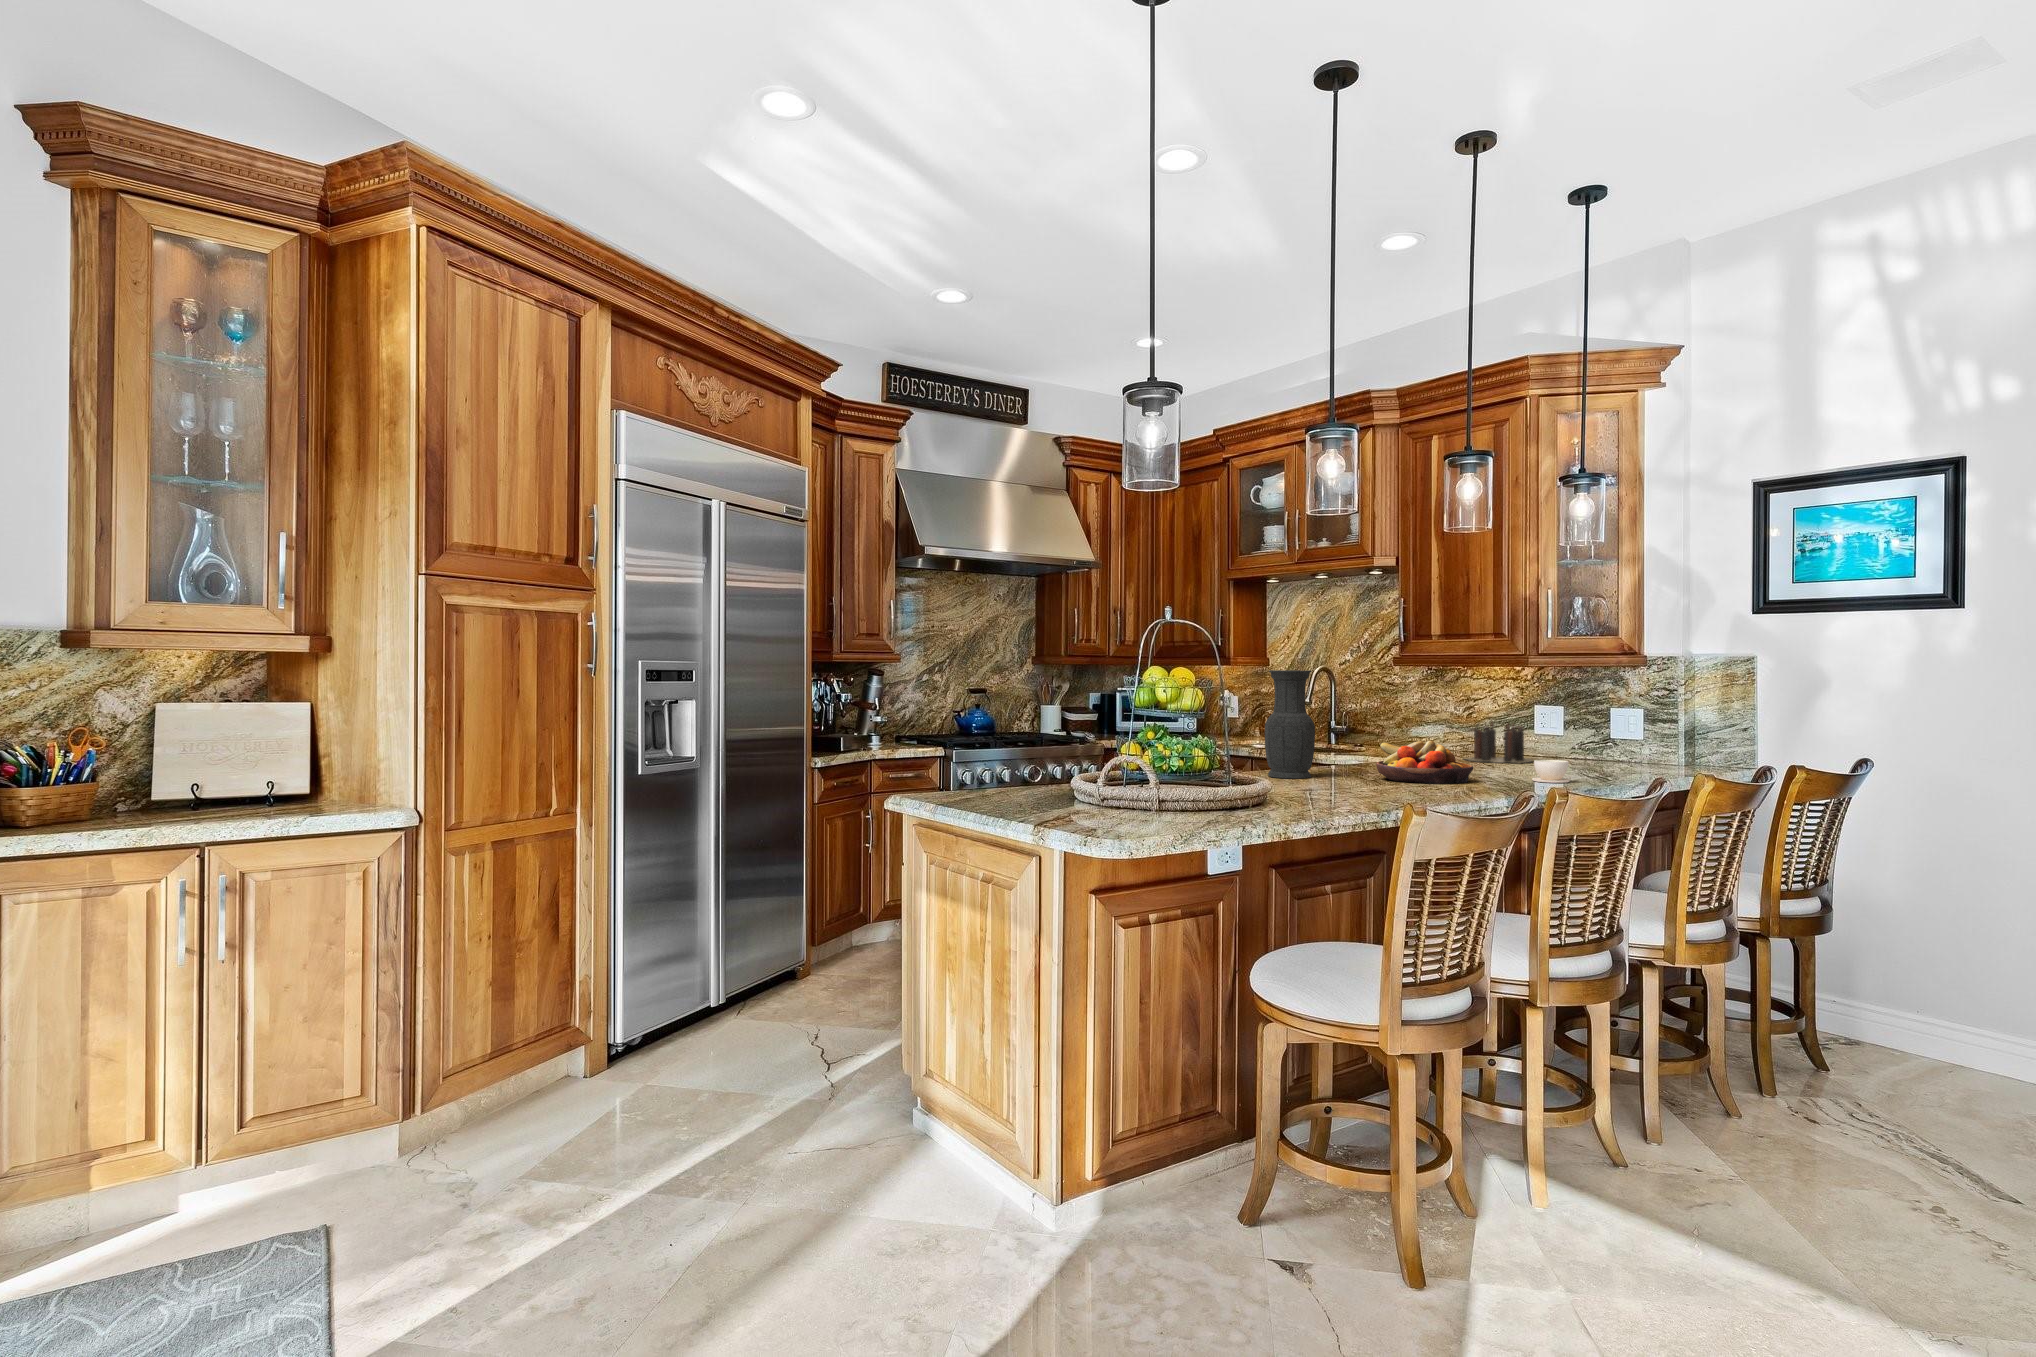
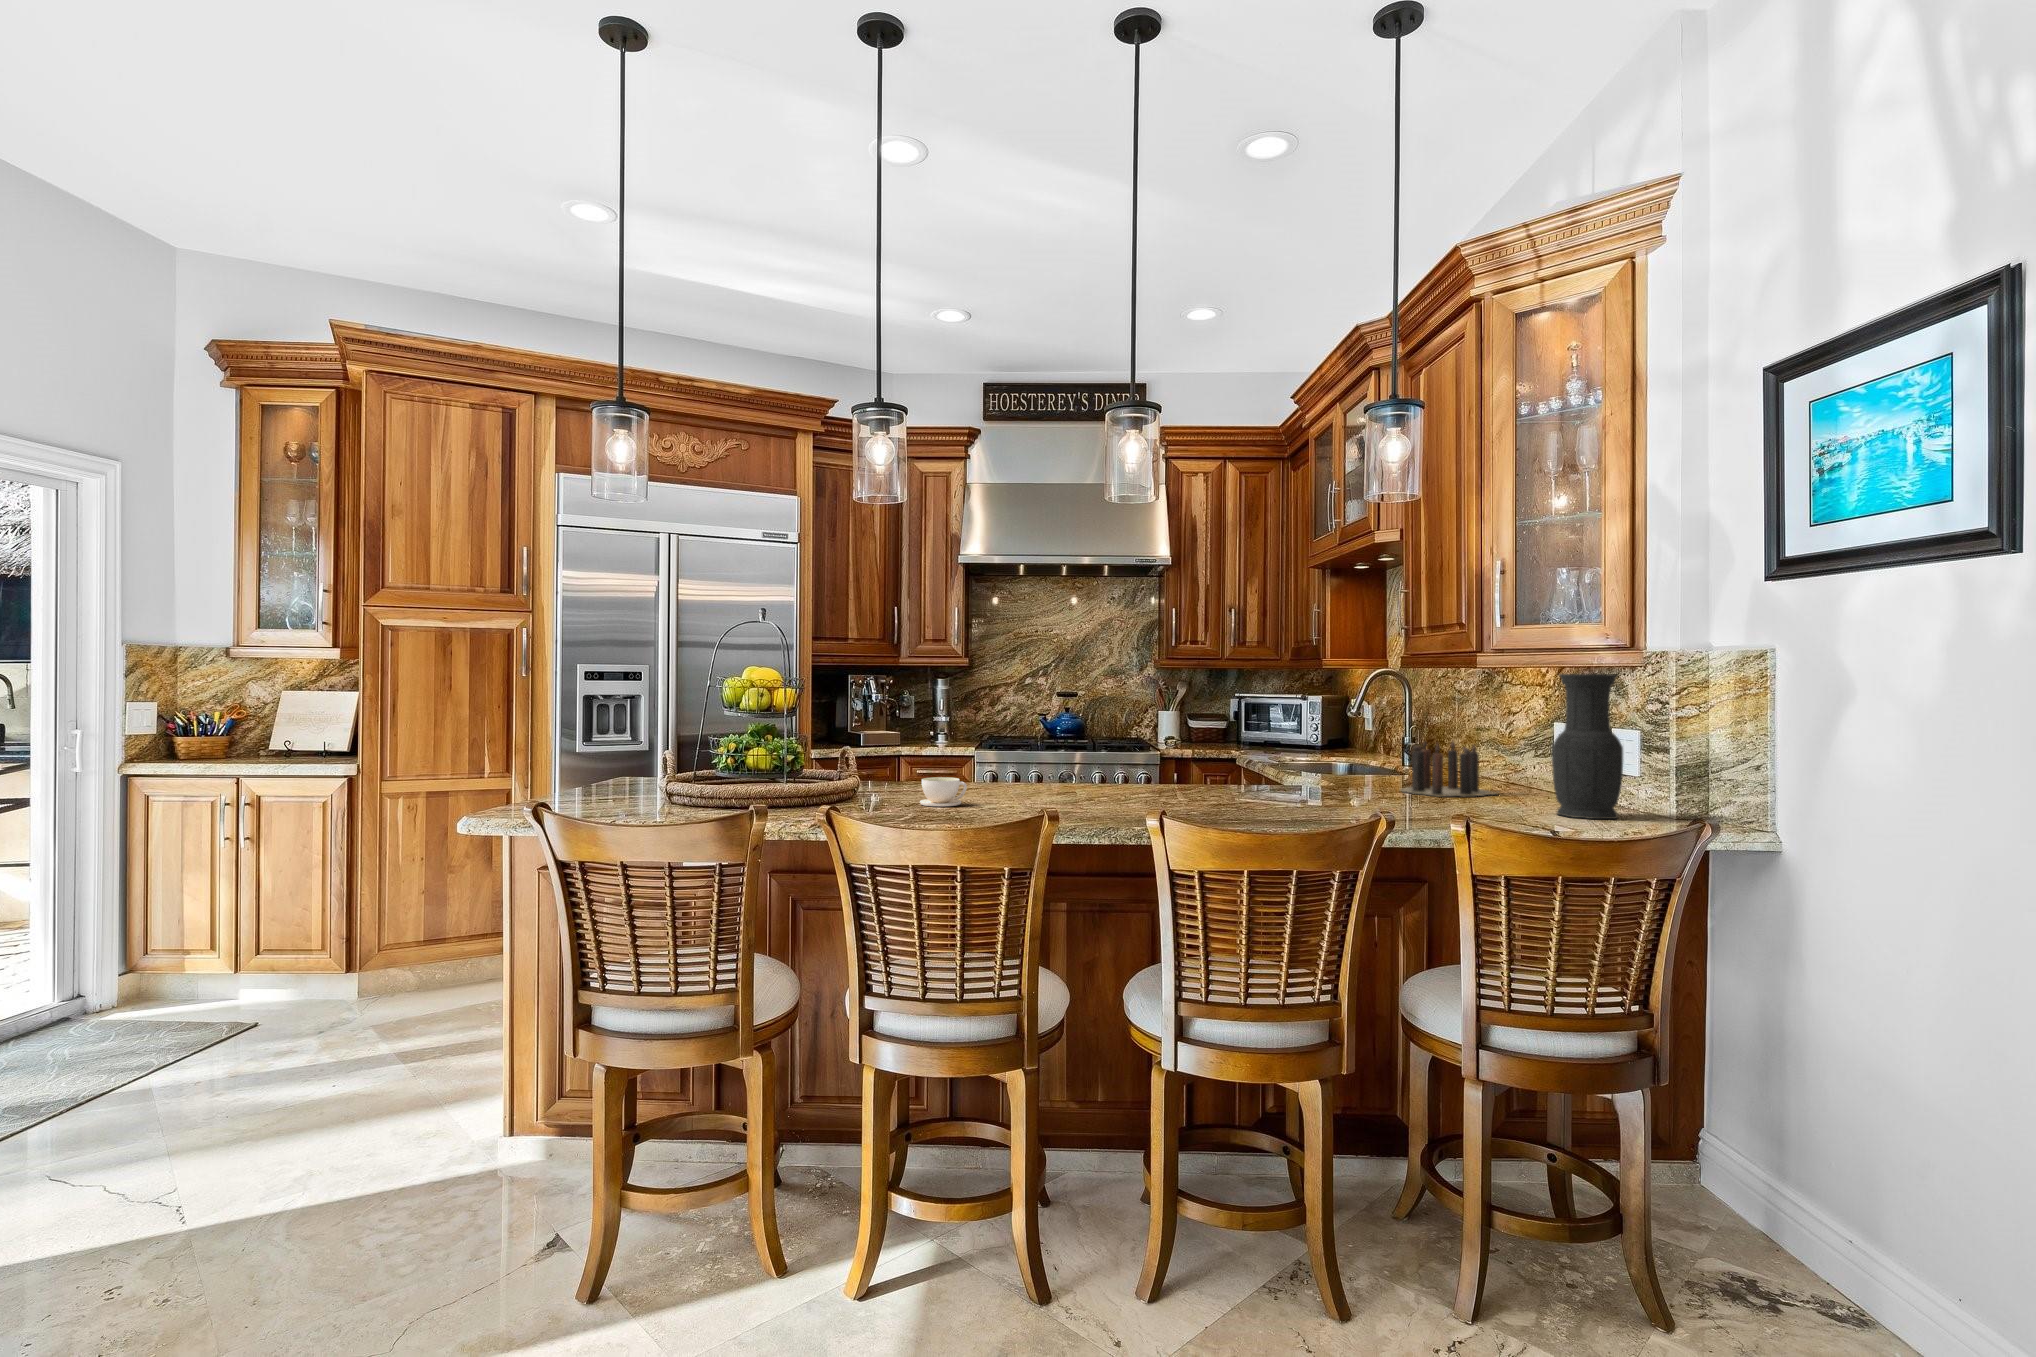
vase: present [1265,670,1315,778] -> present [1552,674,1623,819]
fruit bowl: present [1376,741,1473,784] -> none [1061,756,1171,810]
coffee cup: present [1532,760,1570,783] -> present [920,777,967,807]

